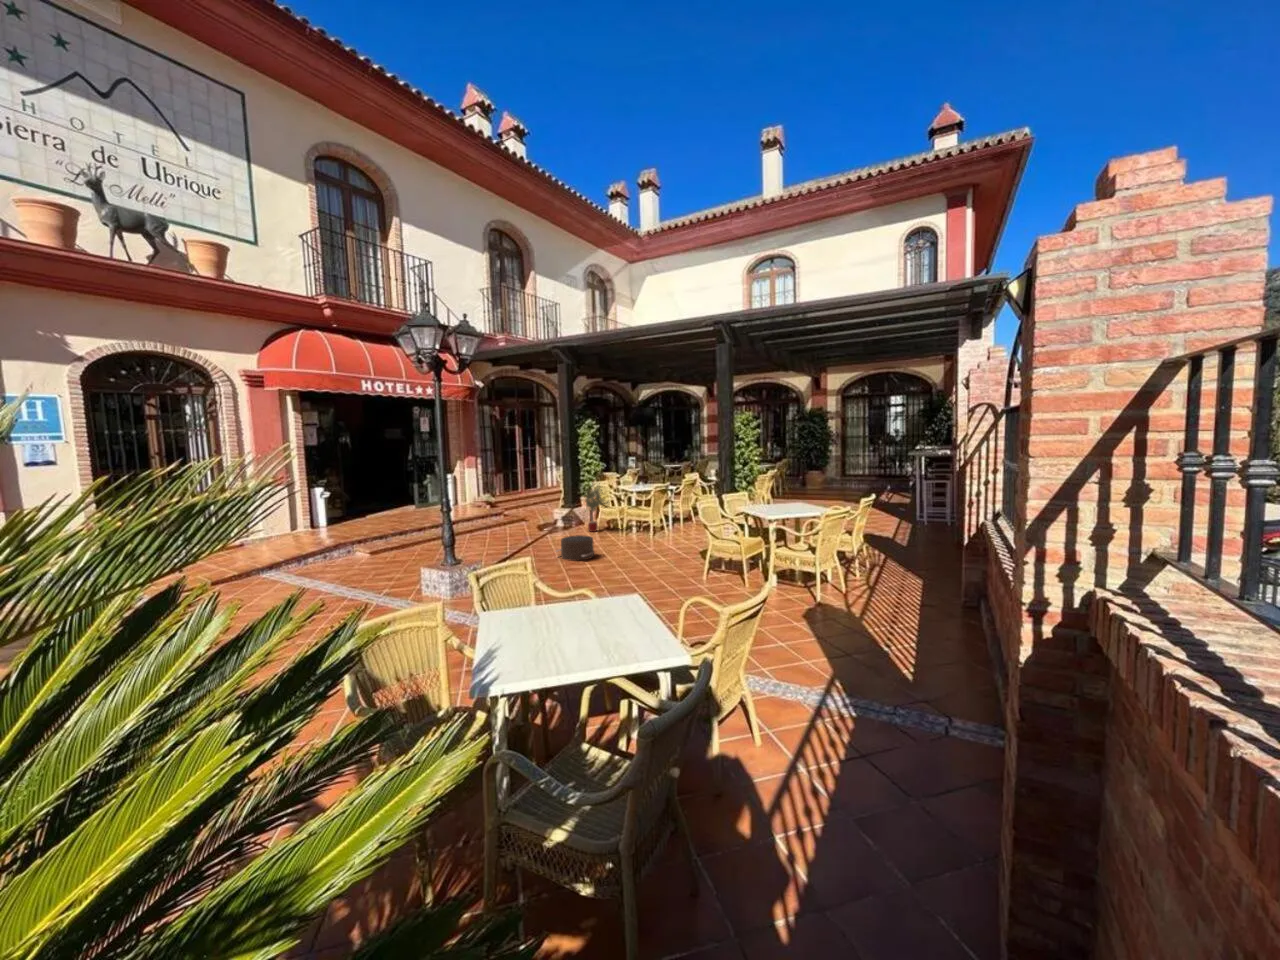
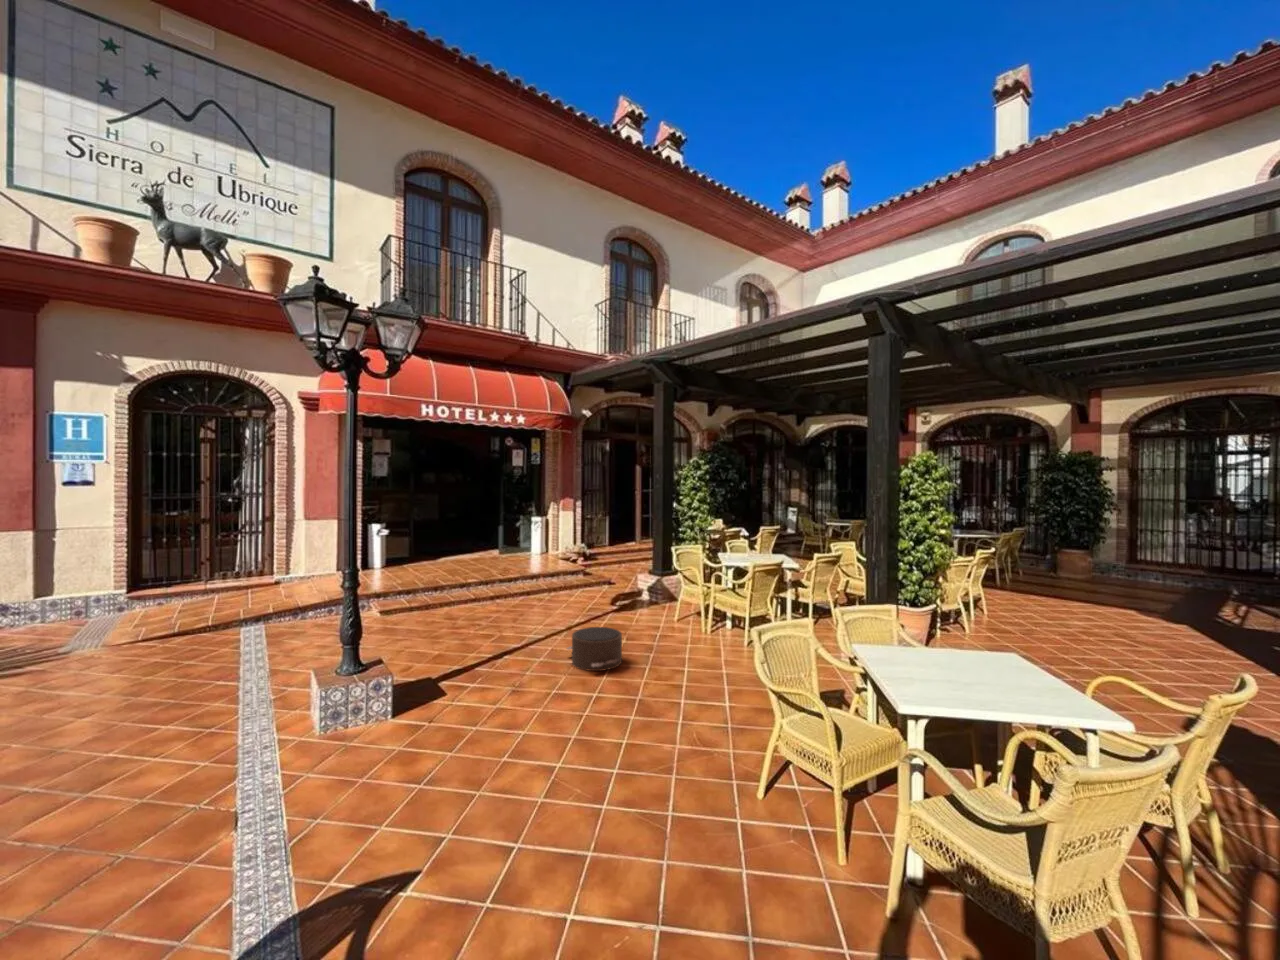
potted tree: present [584,483,608,532] -> none [656,543,696,616]

